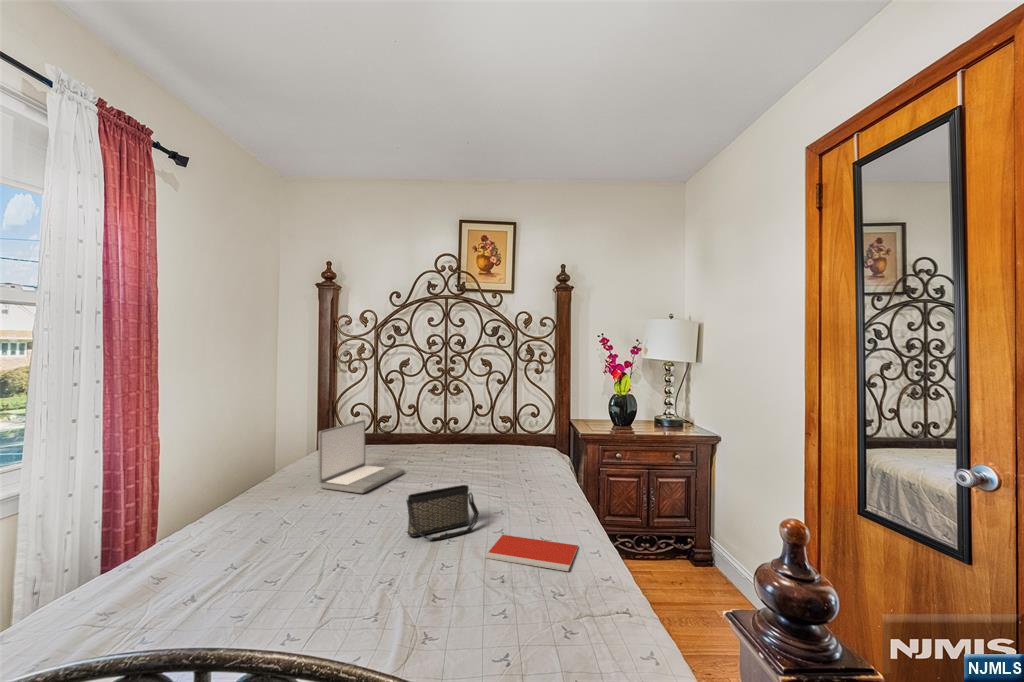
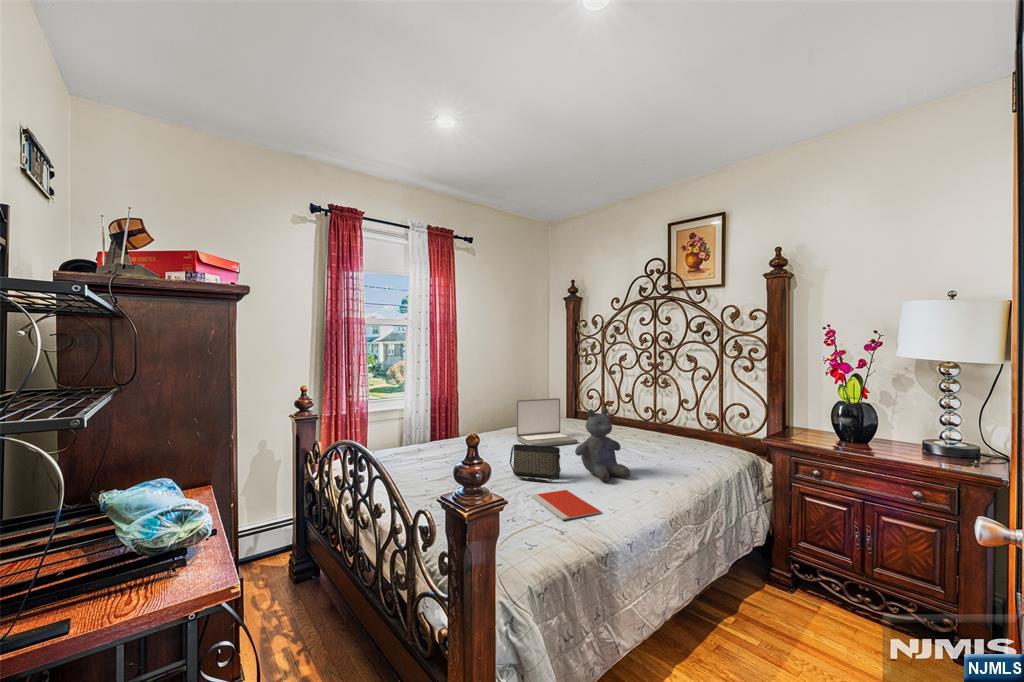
stuffed bear: none [476,427,530,511] -> present [575,408,630,481]

